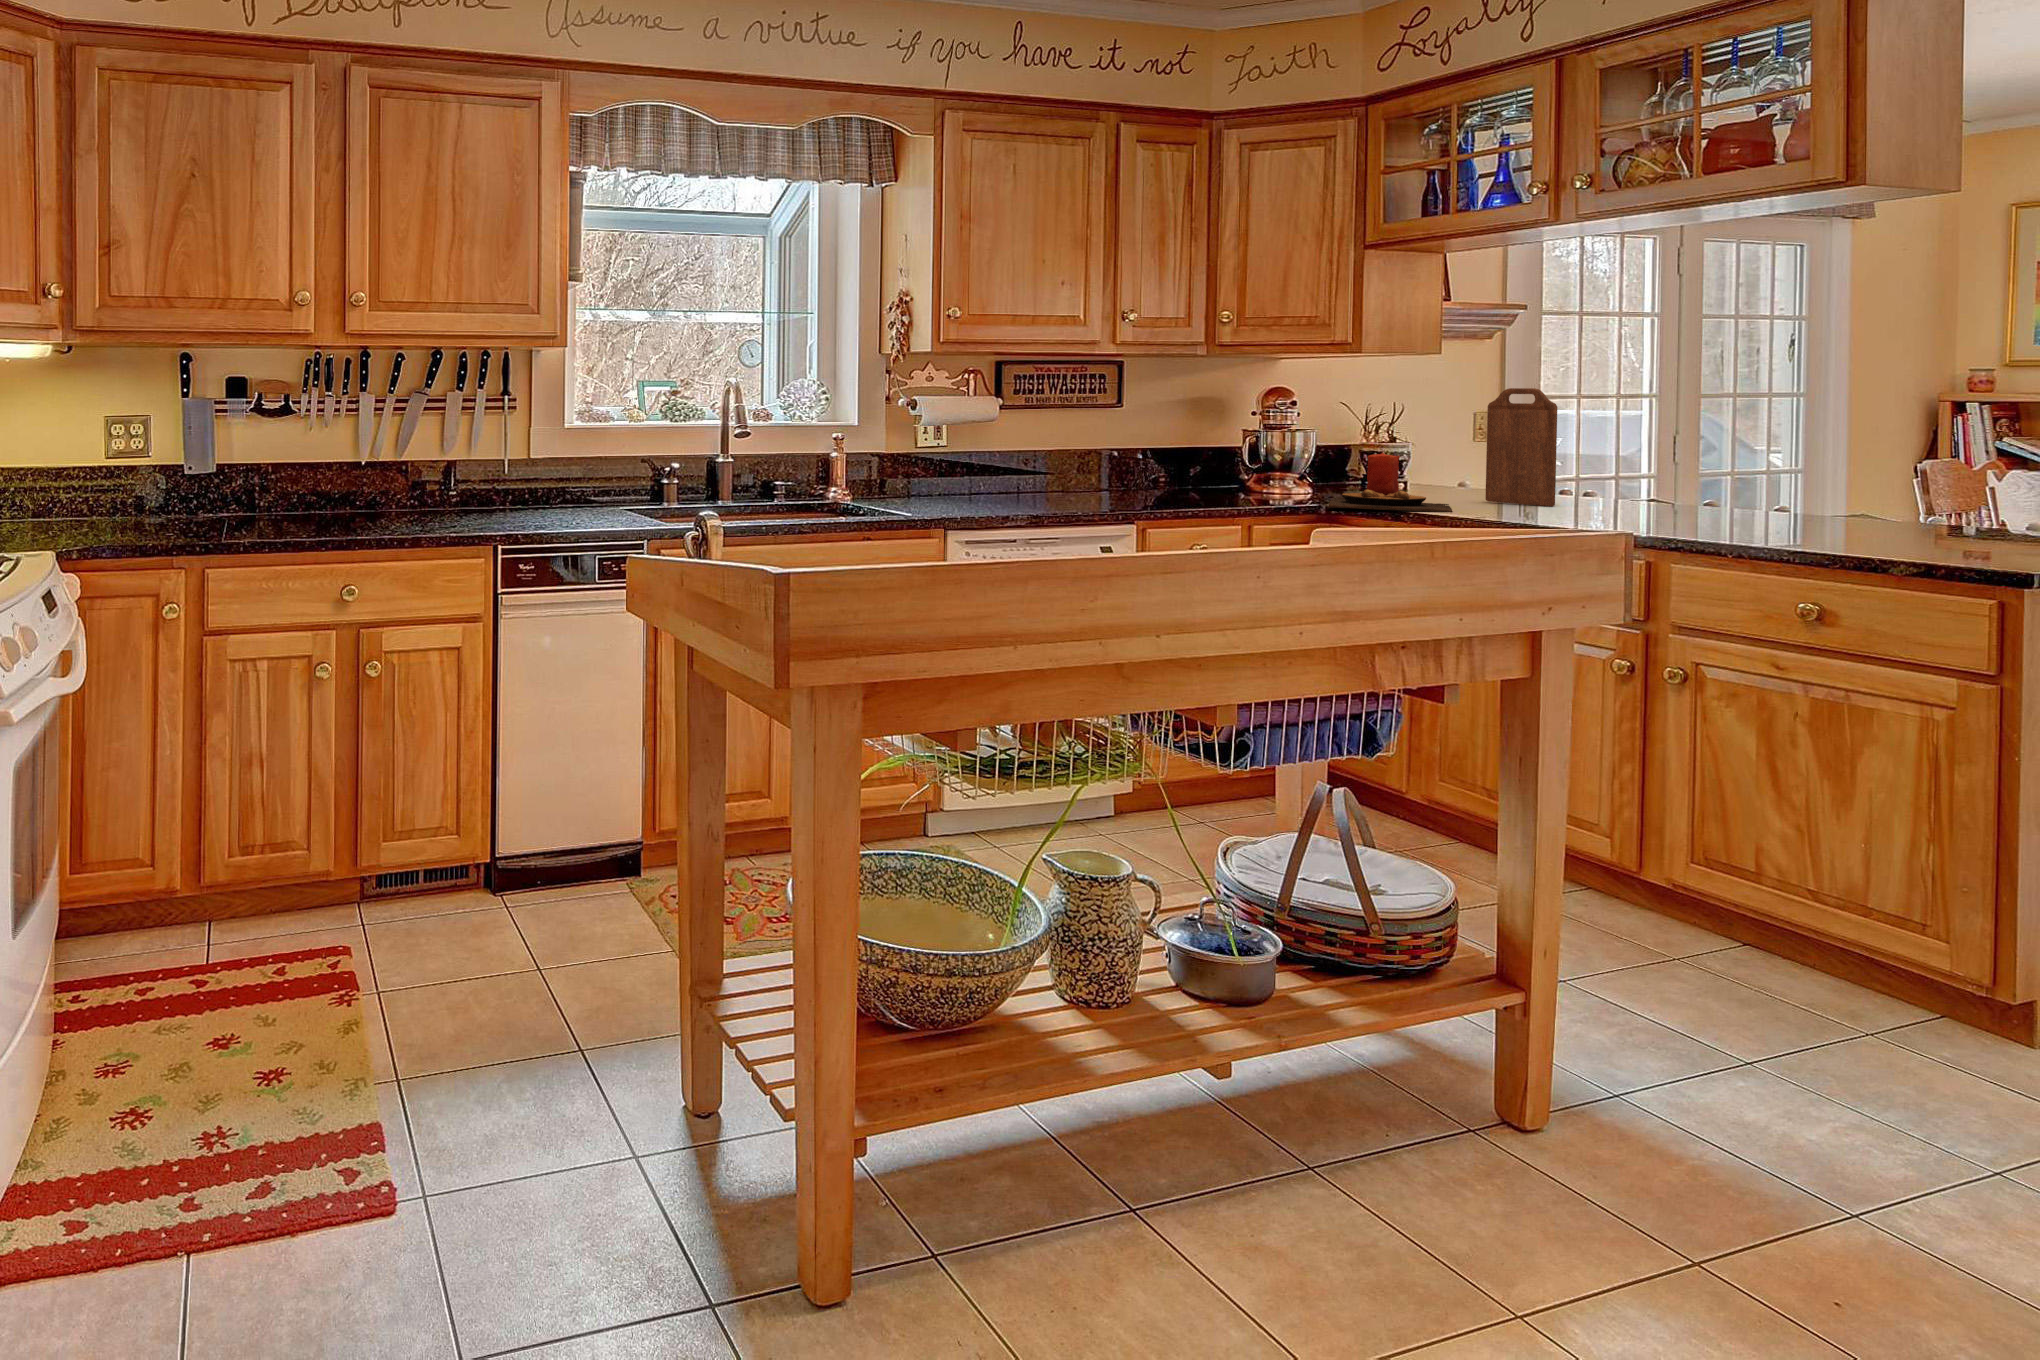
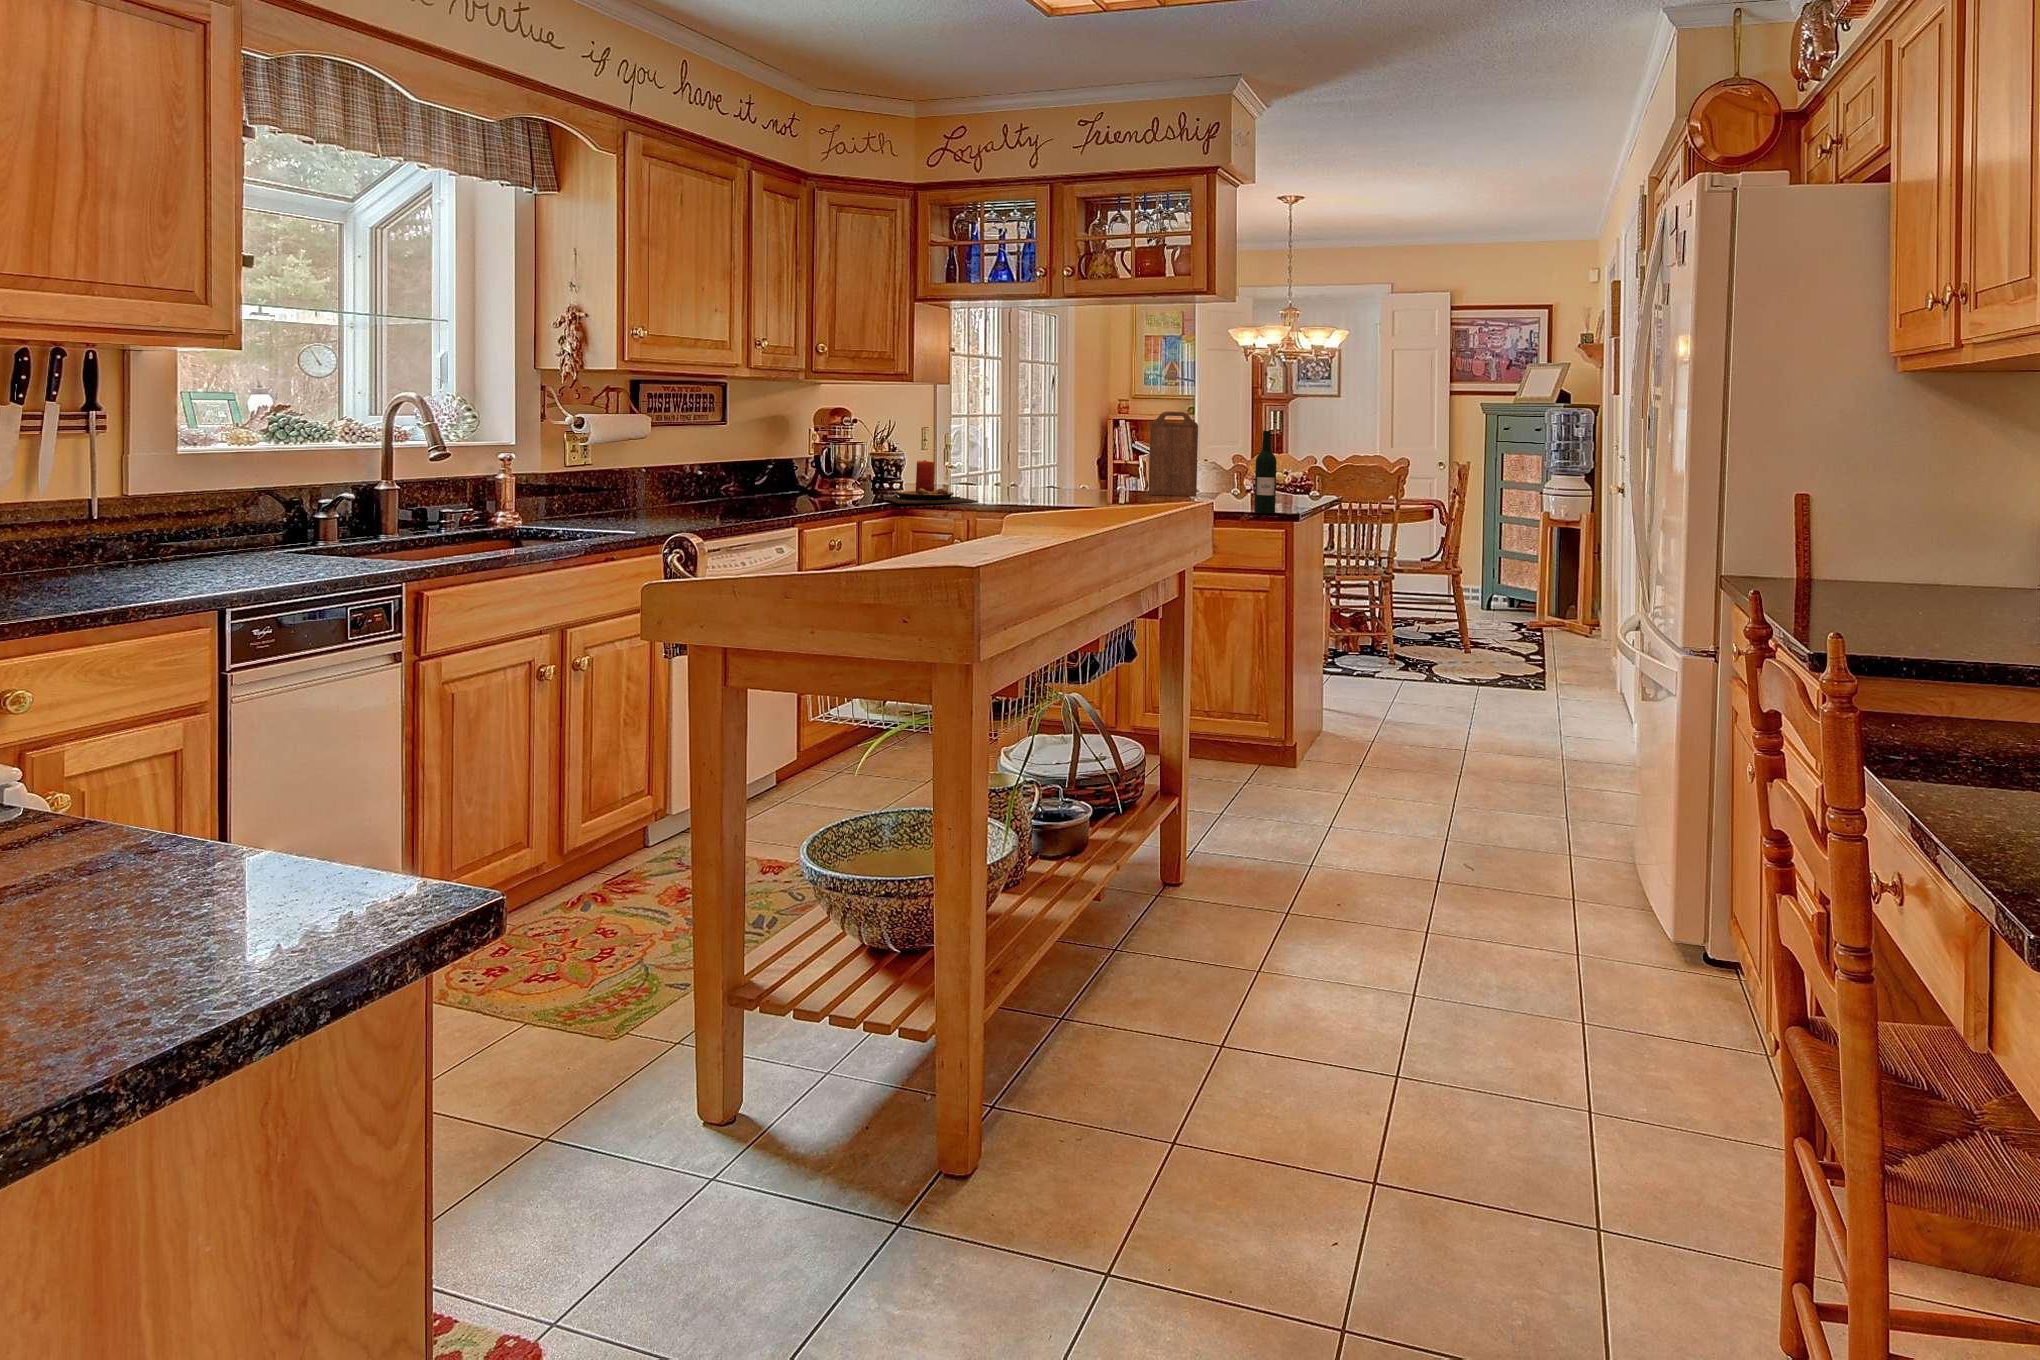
cutting board: present [1486,388,1557,507] -> present [1149,412,1198,496]
wine bottle: none [1923,407,1979,557] -> present [1254,431,1277,514]

